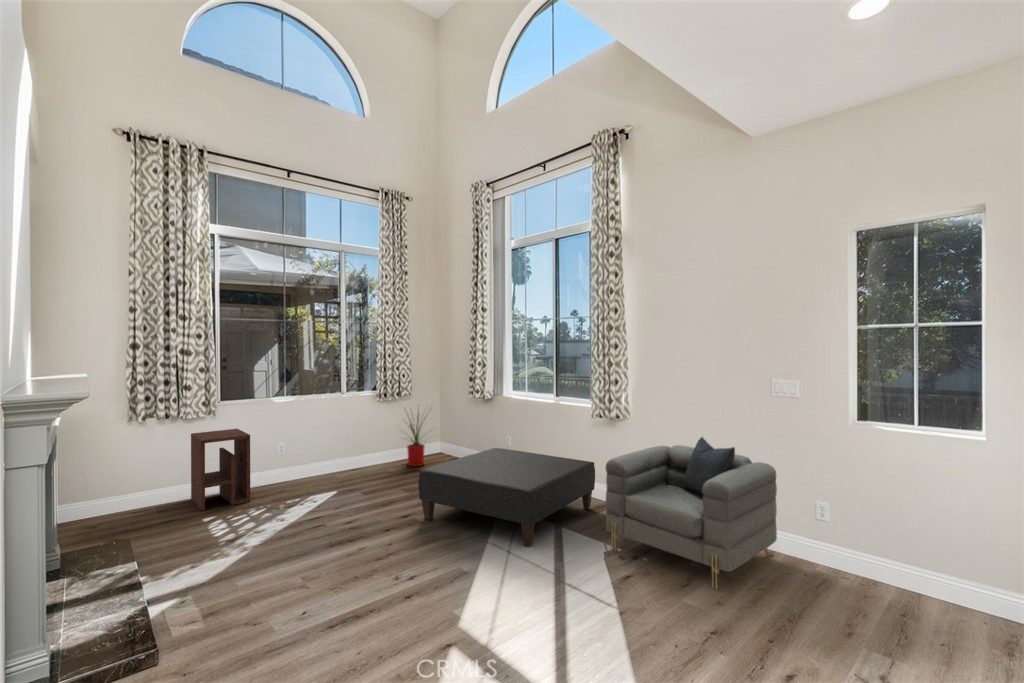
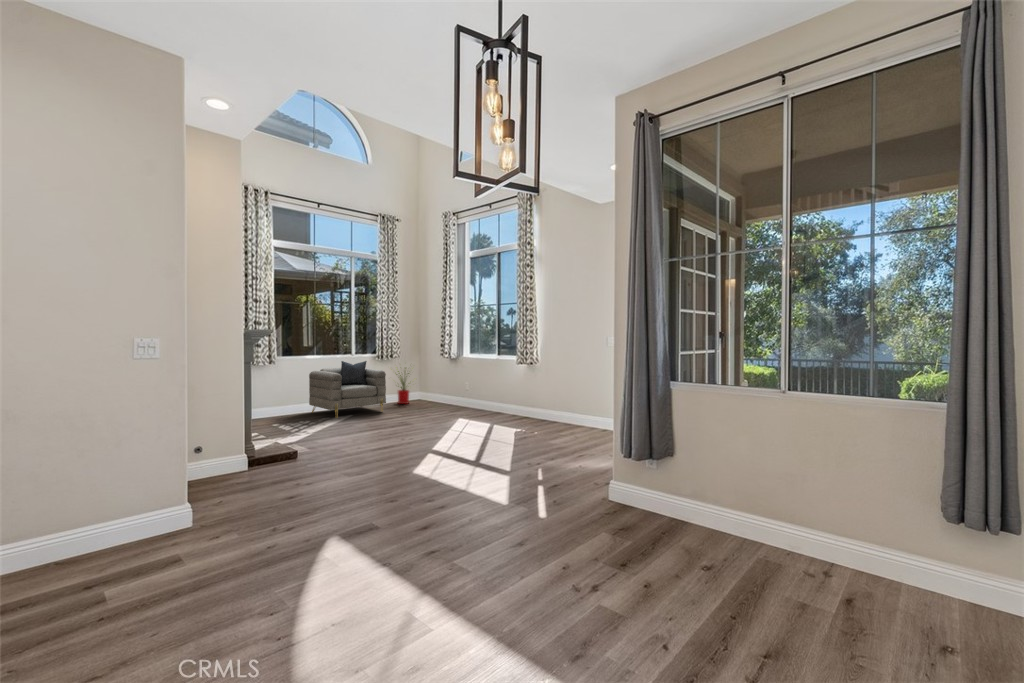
side table: present [191,429,250,511] -> none [261,374,301,421]
armchair: present [606,437,777,589] -> present [309,361,386,418]
ottoman: present [418,448,595,547] -> none [410,387,518,431]

